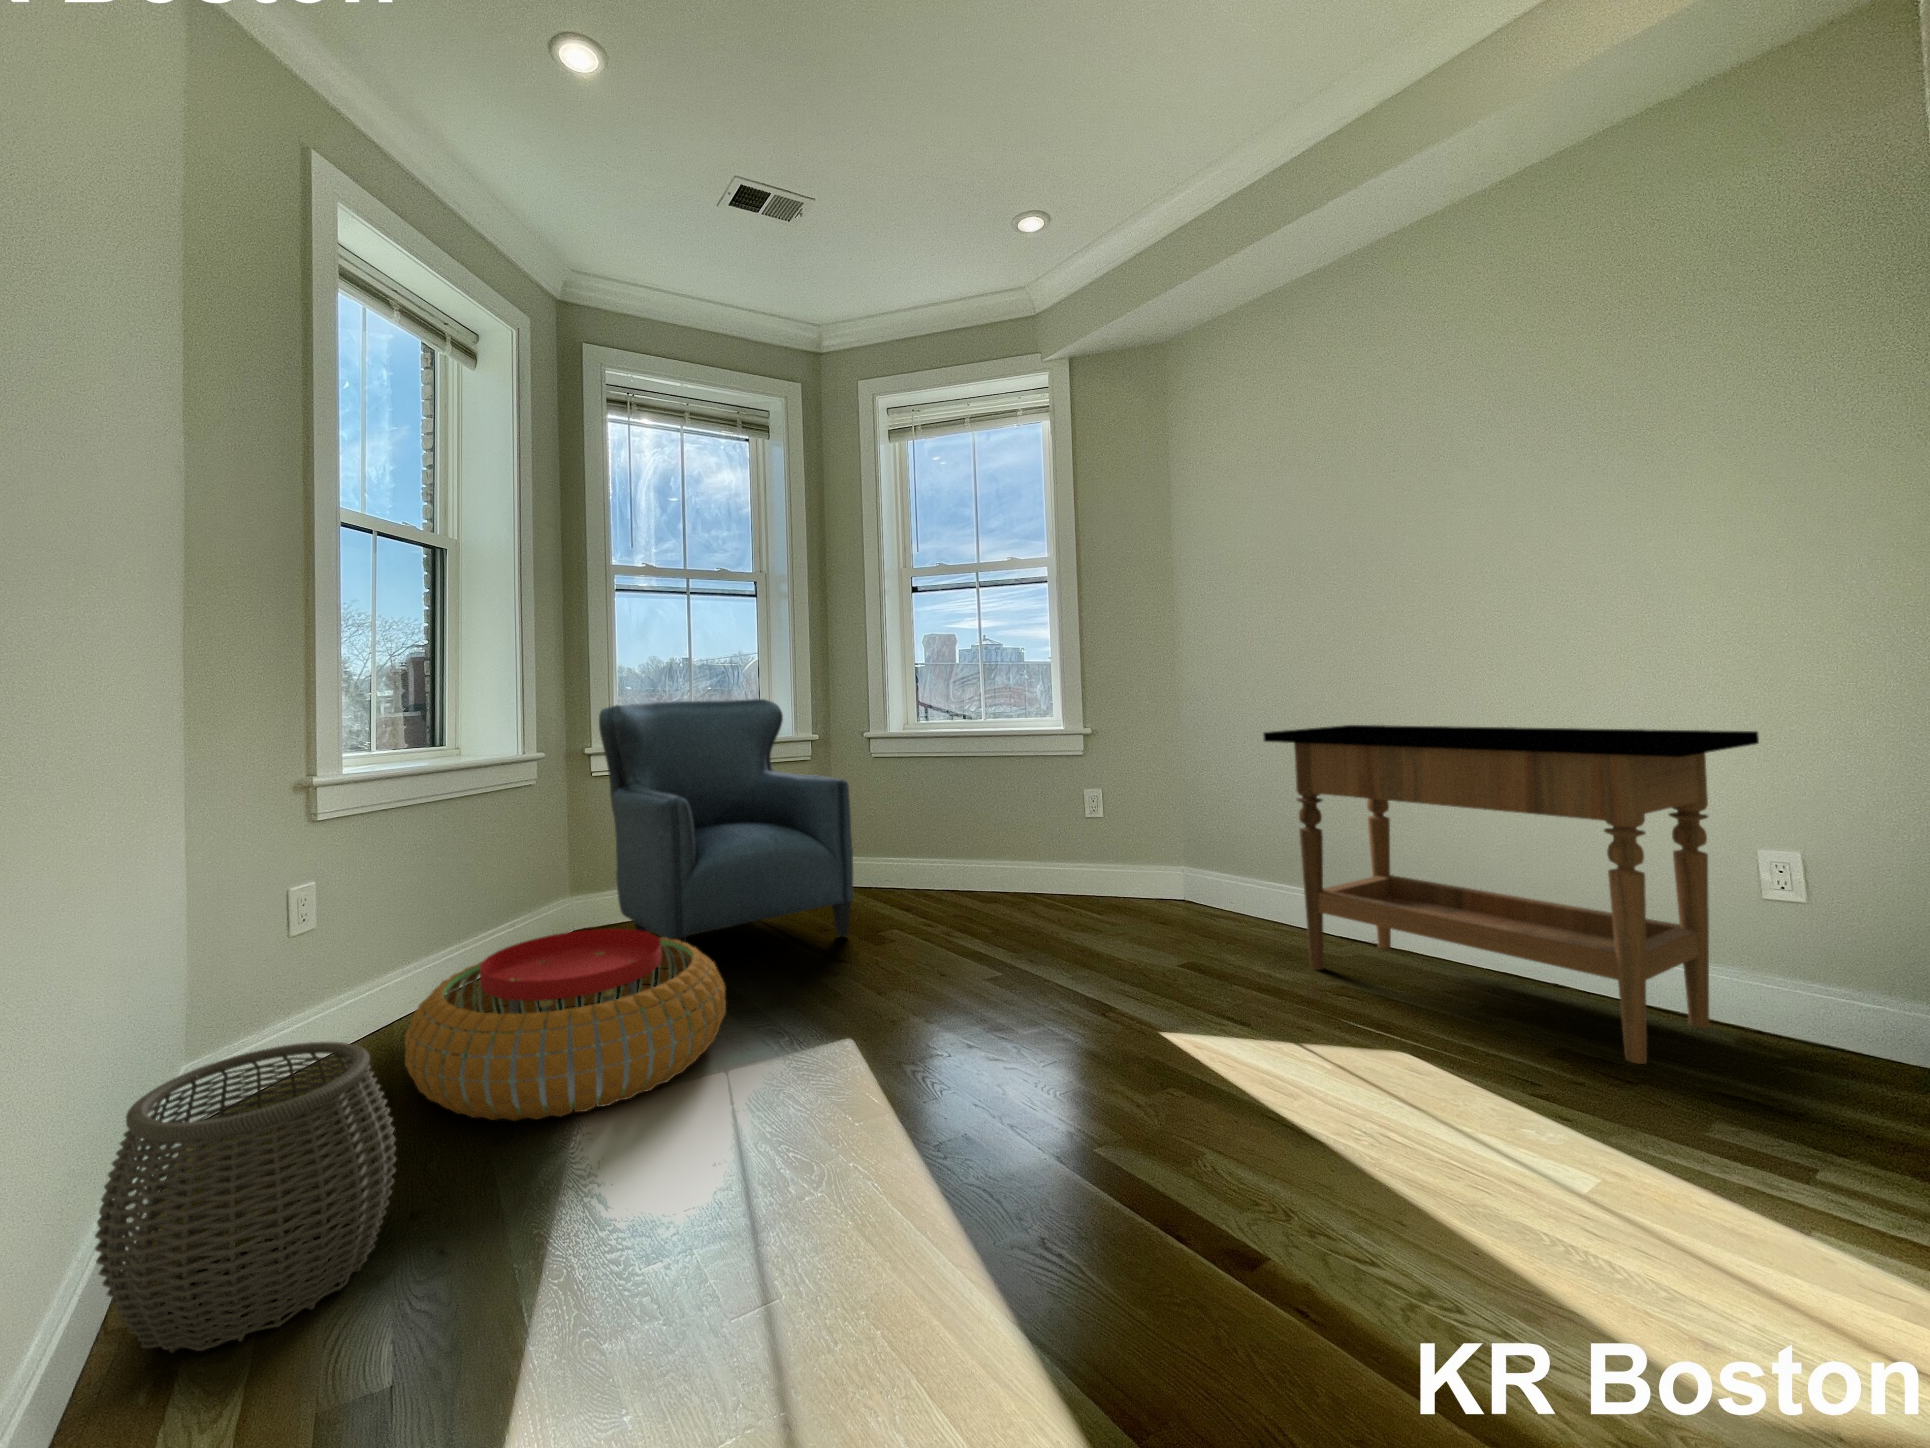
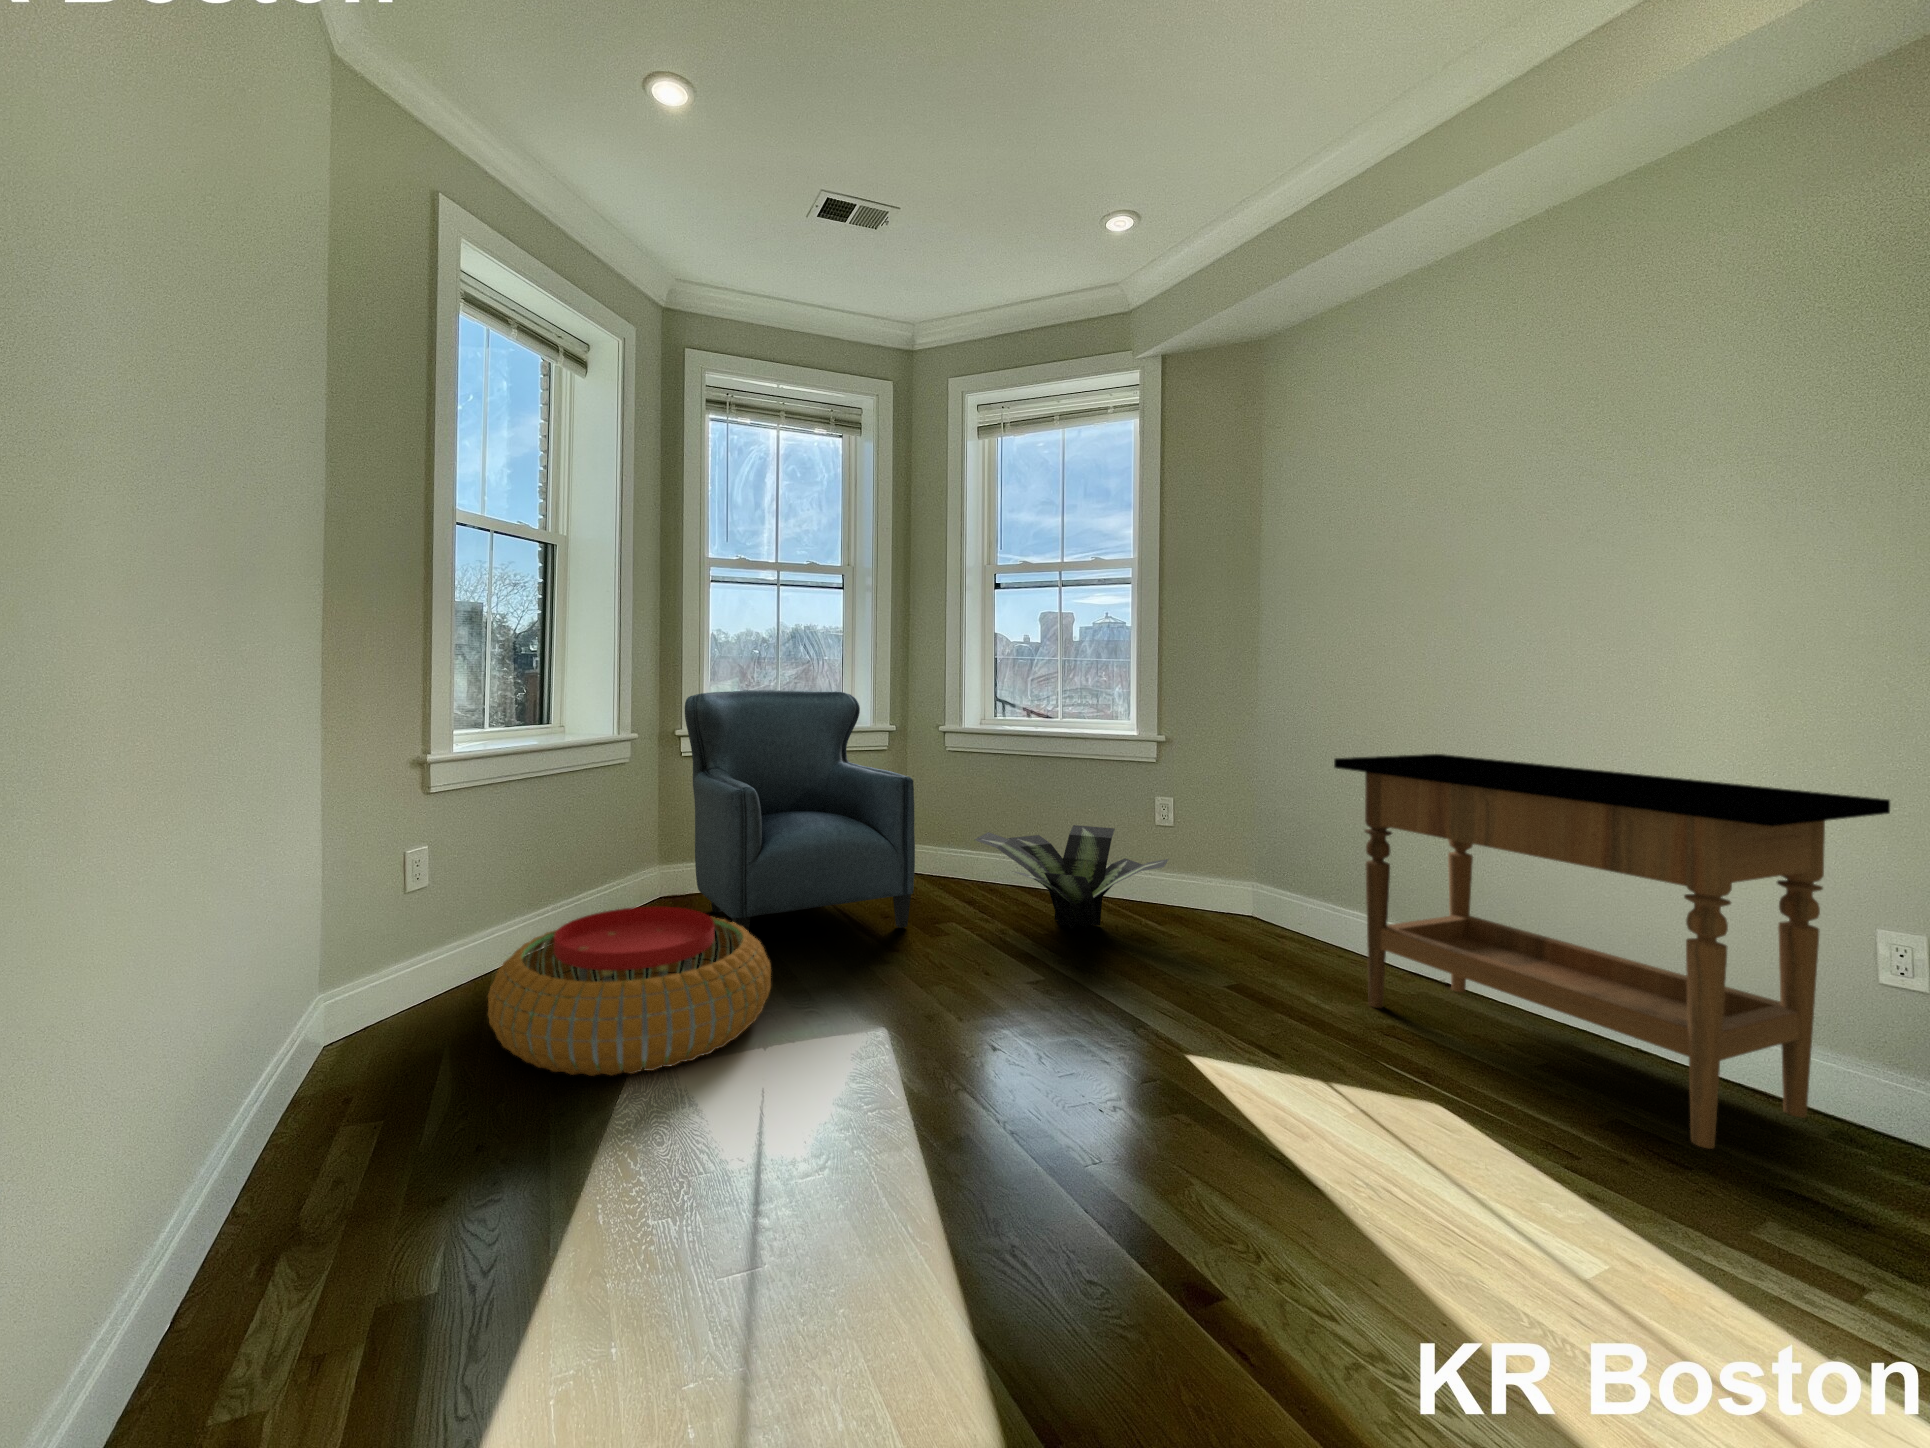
potted plant: none [910,822,1103,924] -> present [975,825,1169,929]
woven basket: present [95,1041,396,1352] -> none [223,993,461,1240]

